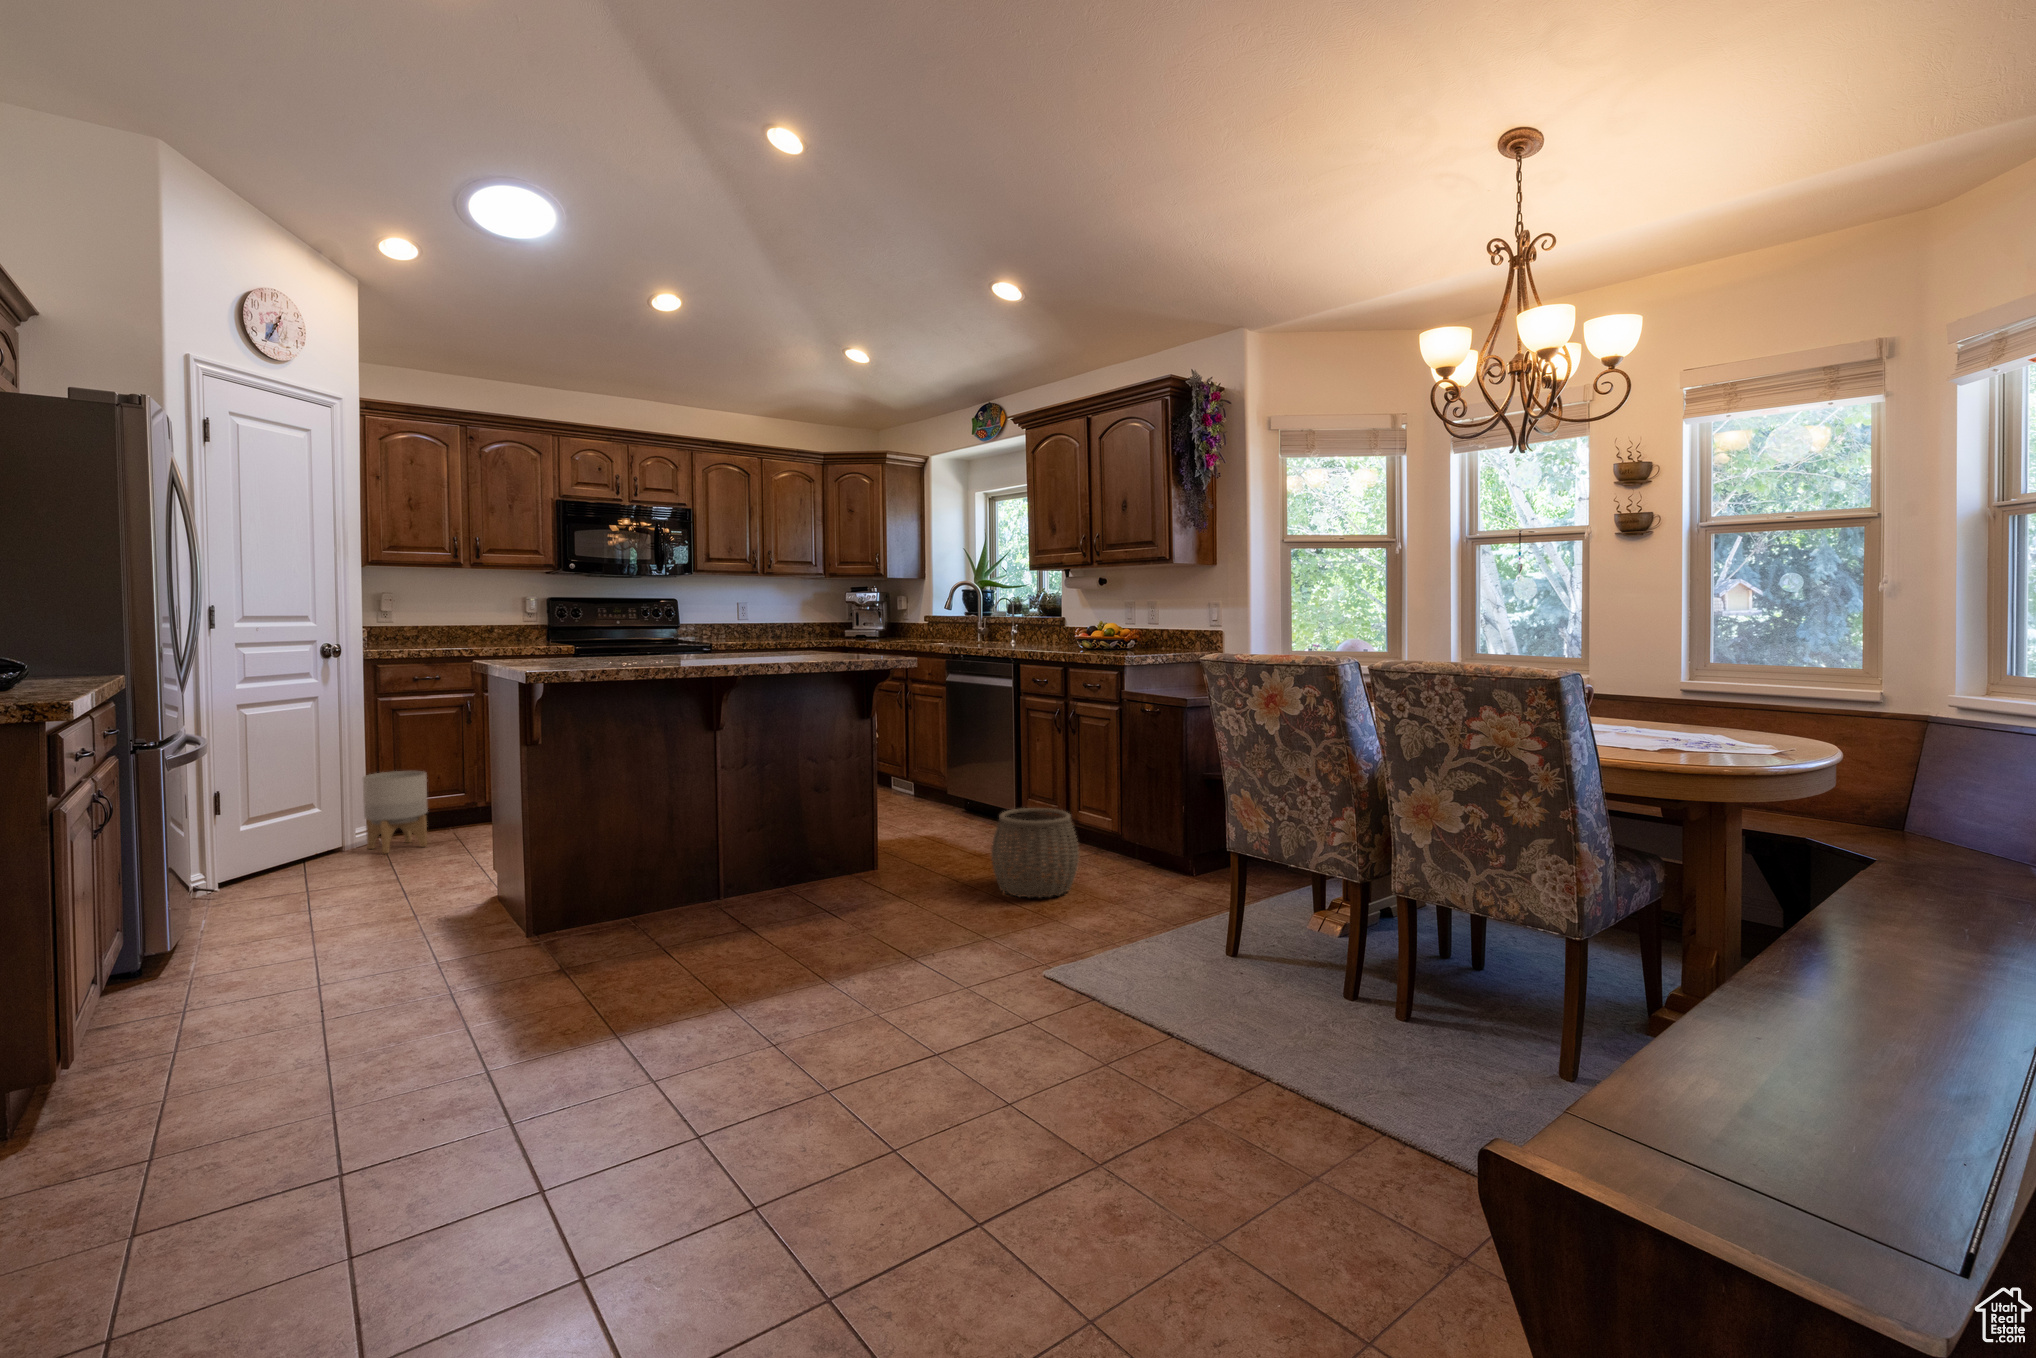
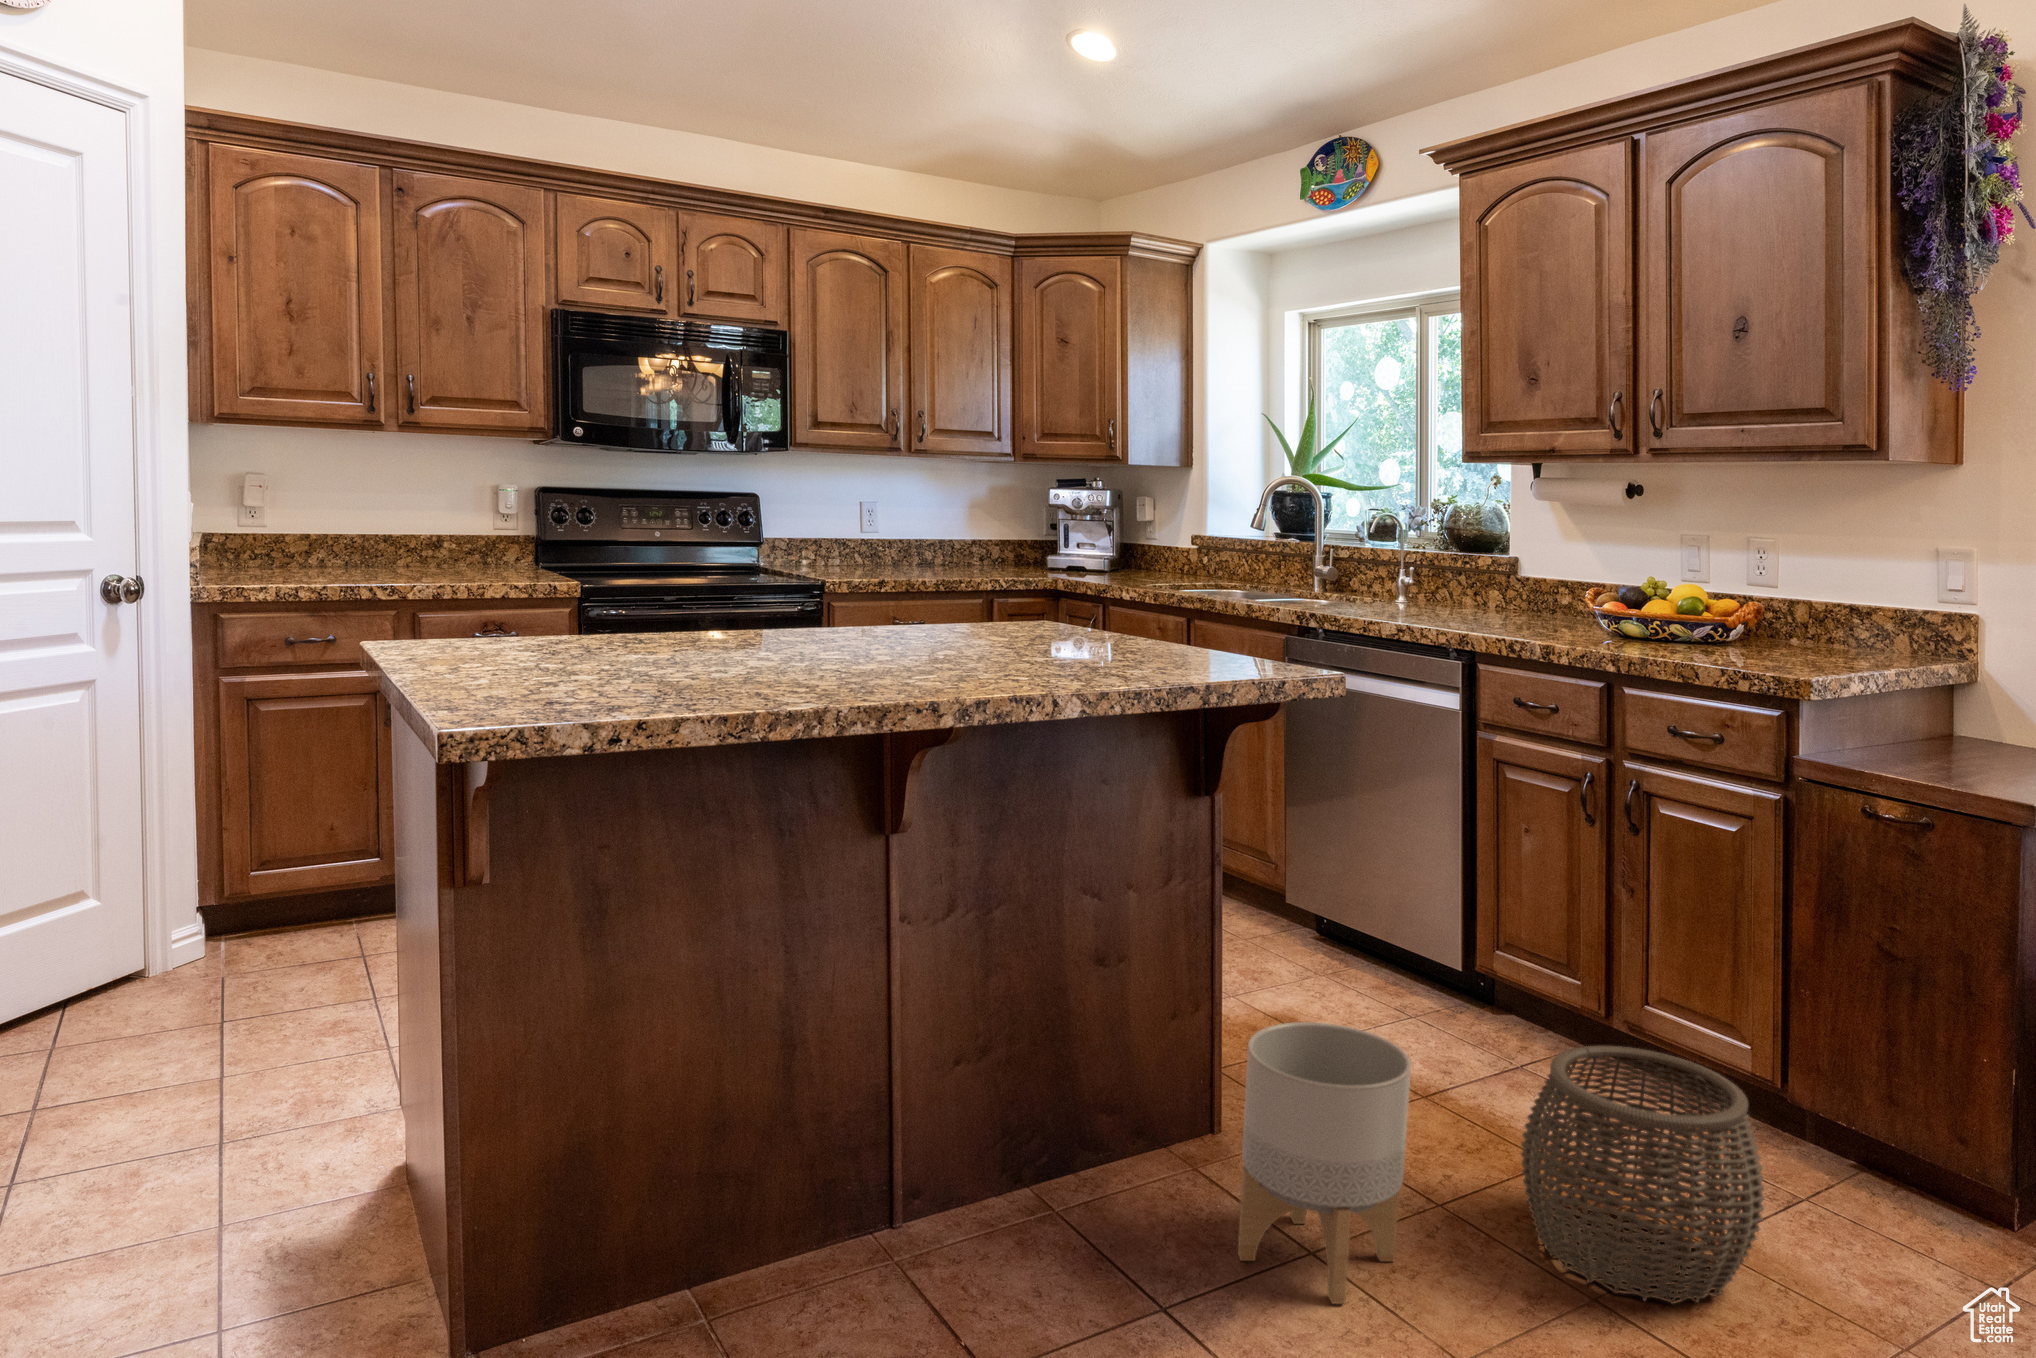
planter: present [363,771,428,854] -> present [1238,1022,1411,1304]

